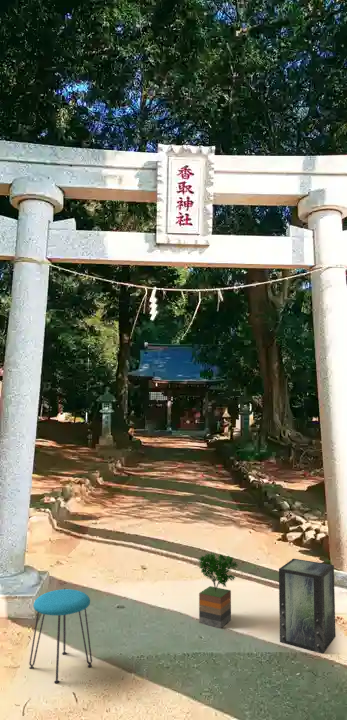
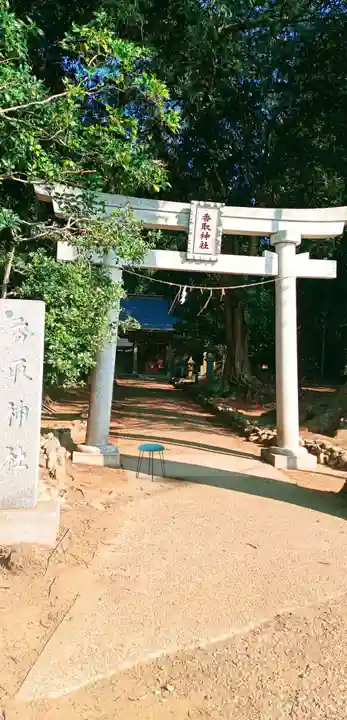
potted tree: present [199,553,238,628] -> none [209,433,231,469]
storage box: present [279,559,336,653] -> none [252,435,280,476]

